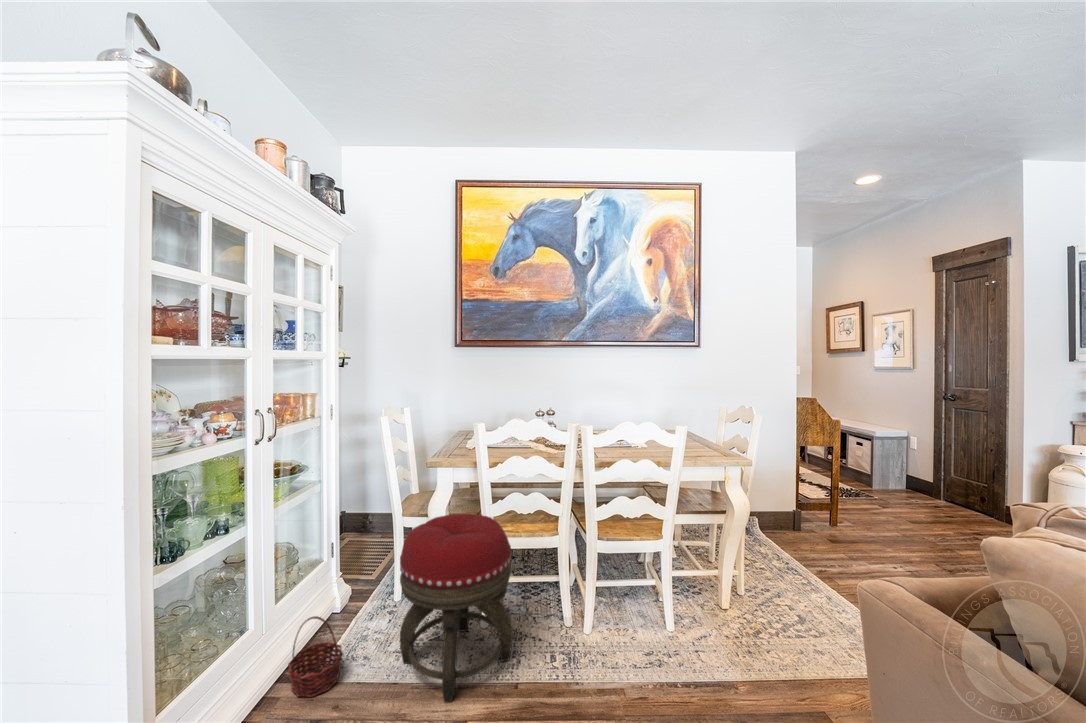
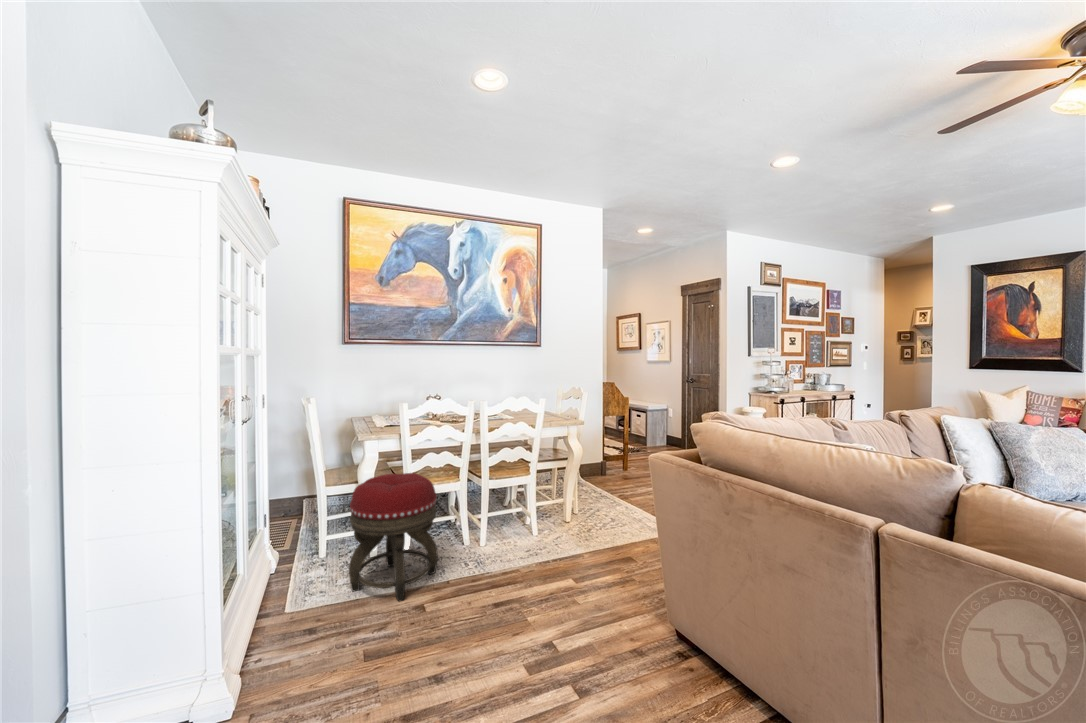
basket: present [288,616,343,697] -> none [259,563,306,626]

